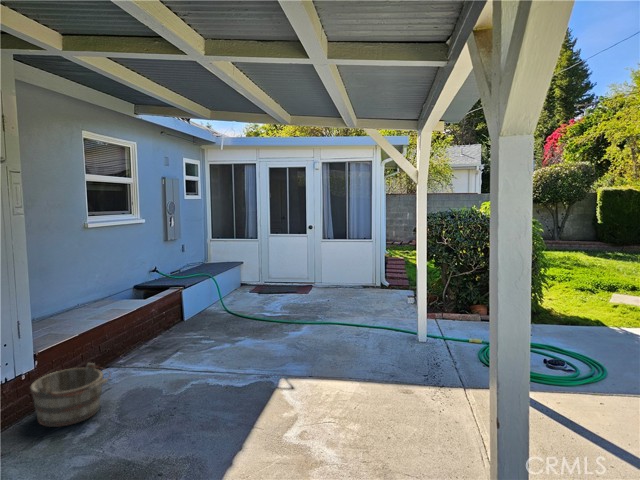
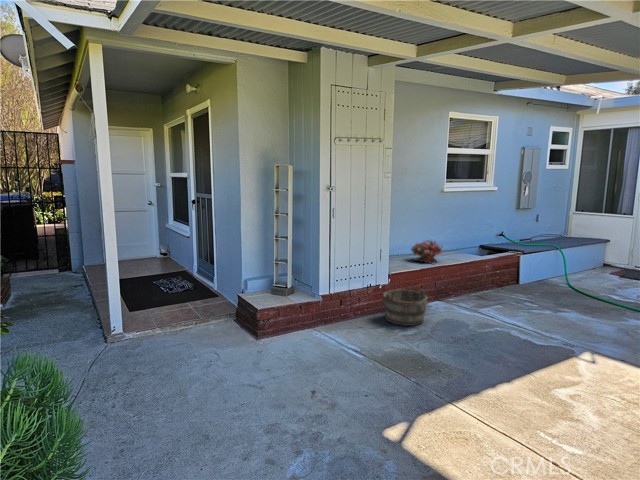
potted flower: none [54,291,102,323] -> present [411,240,443,264]

